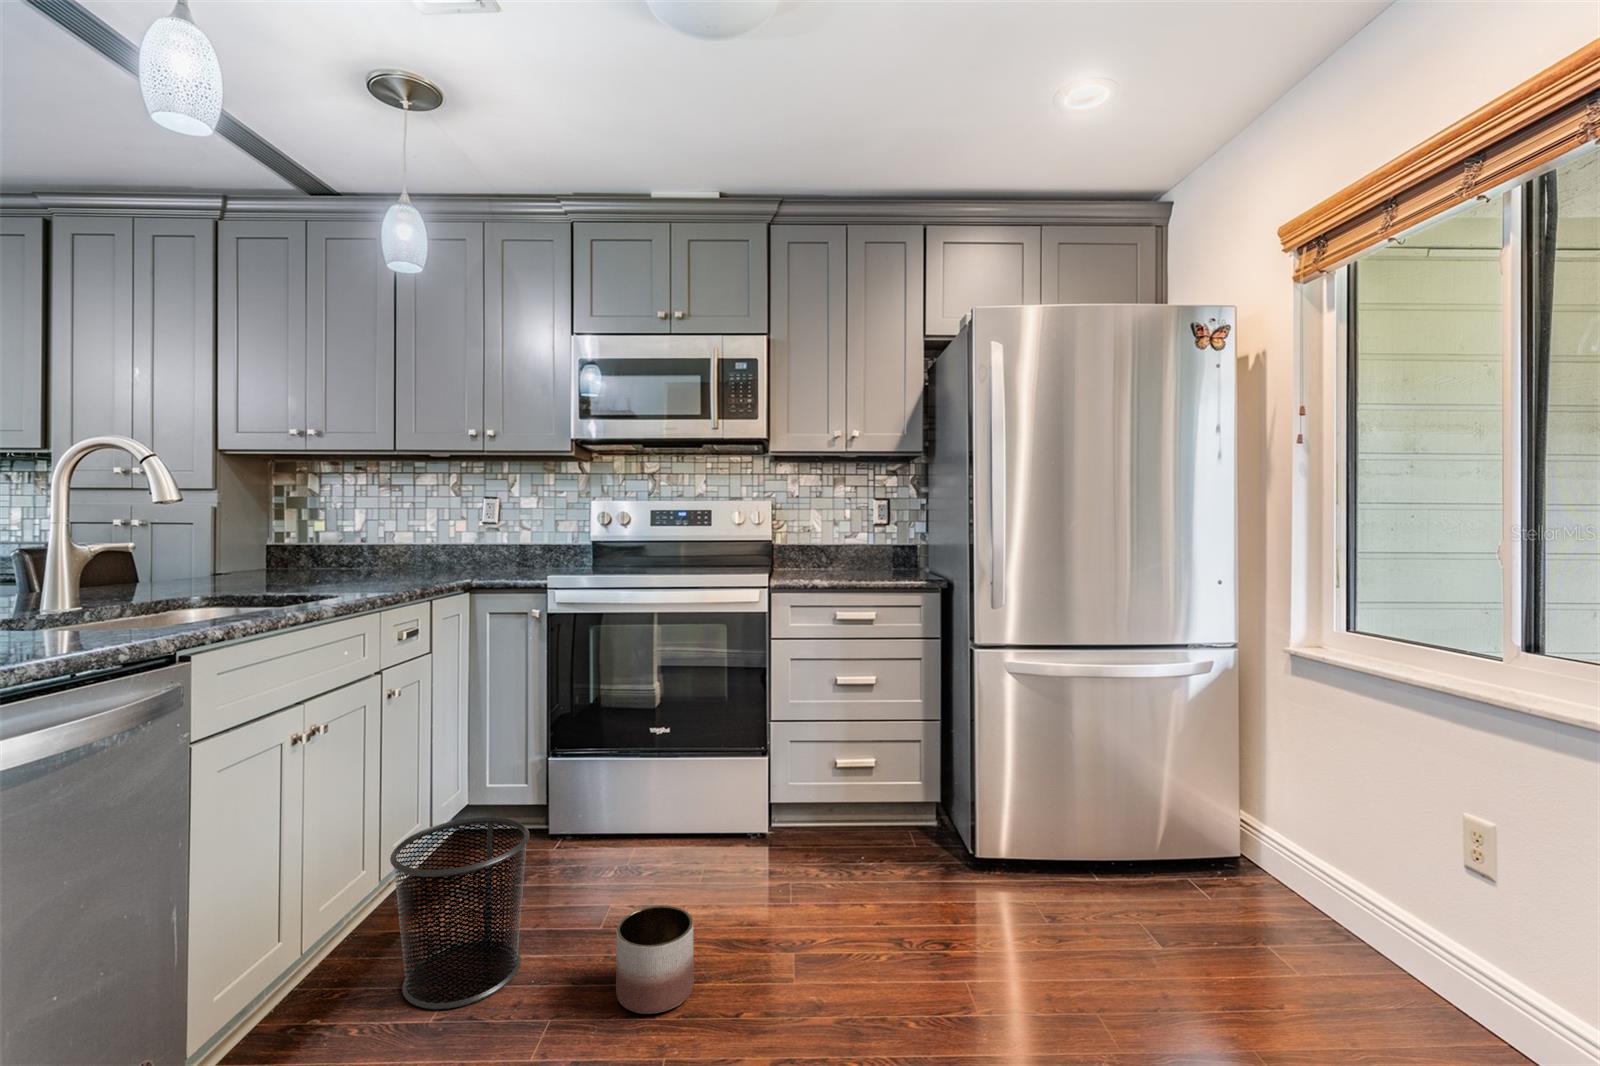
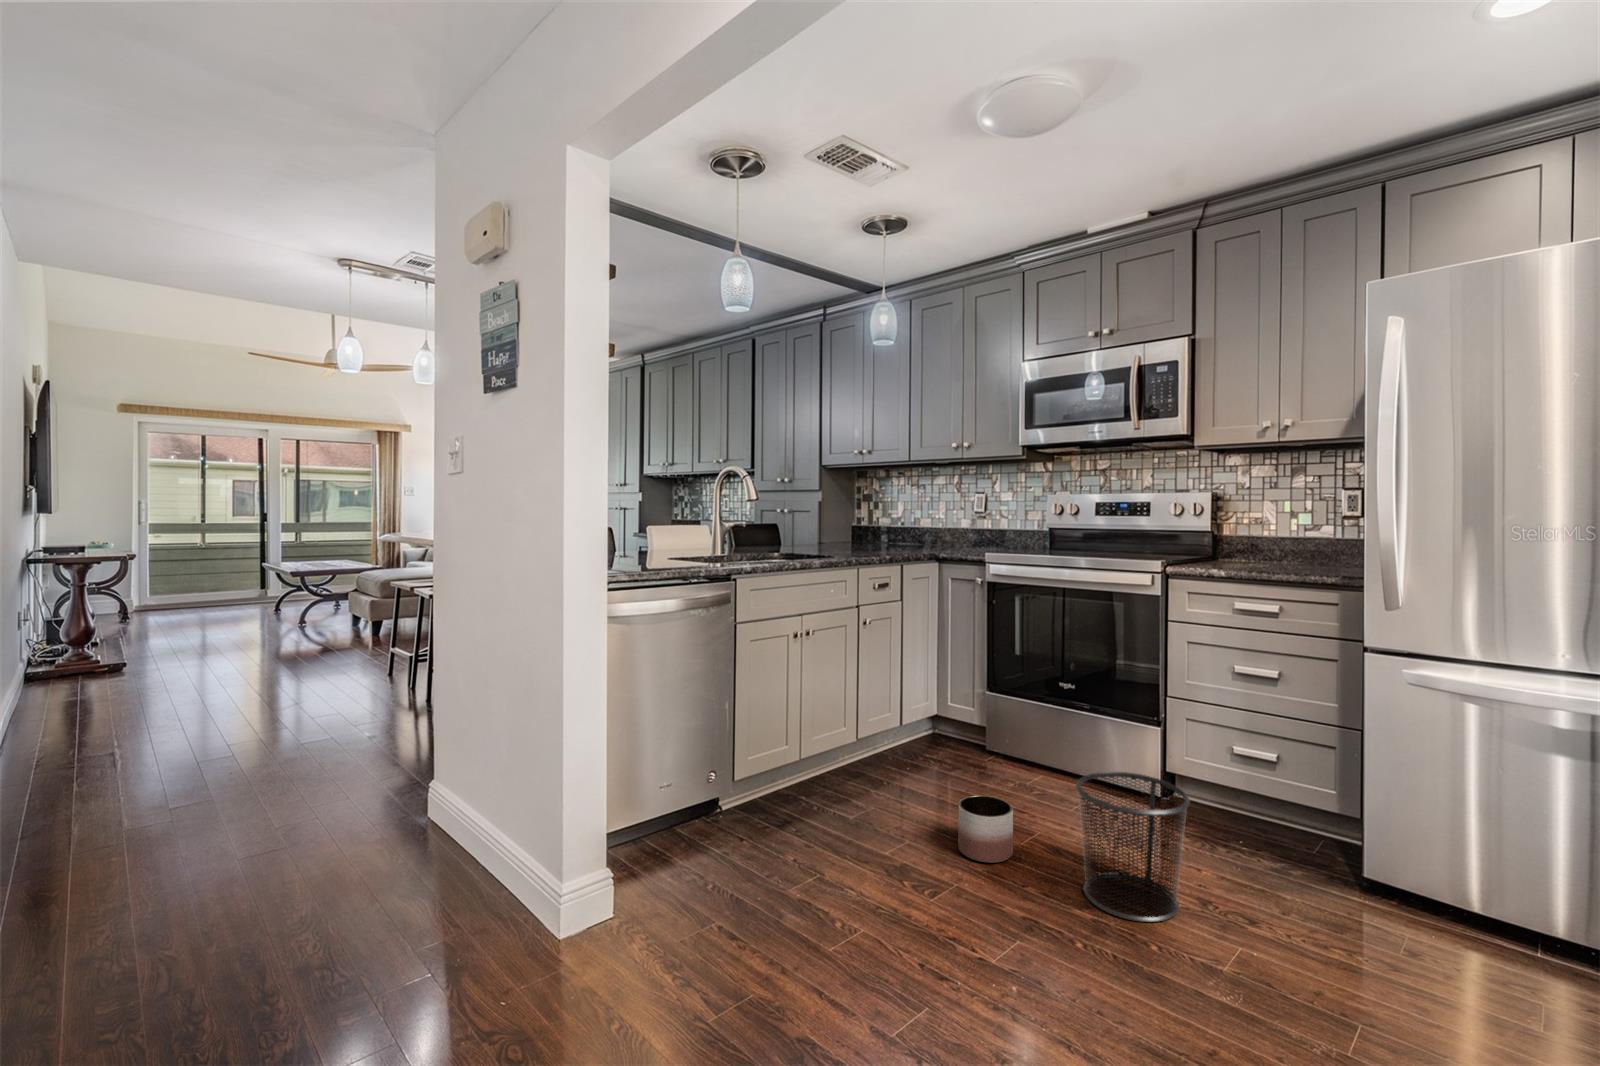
waste bin: present [390,817,530,1009] -> present [1076,772,1190,922]

